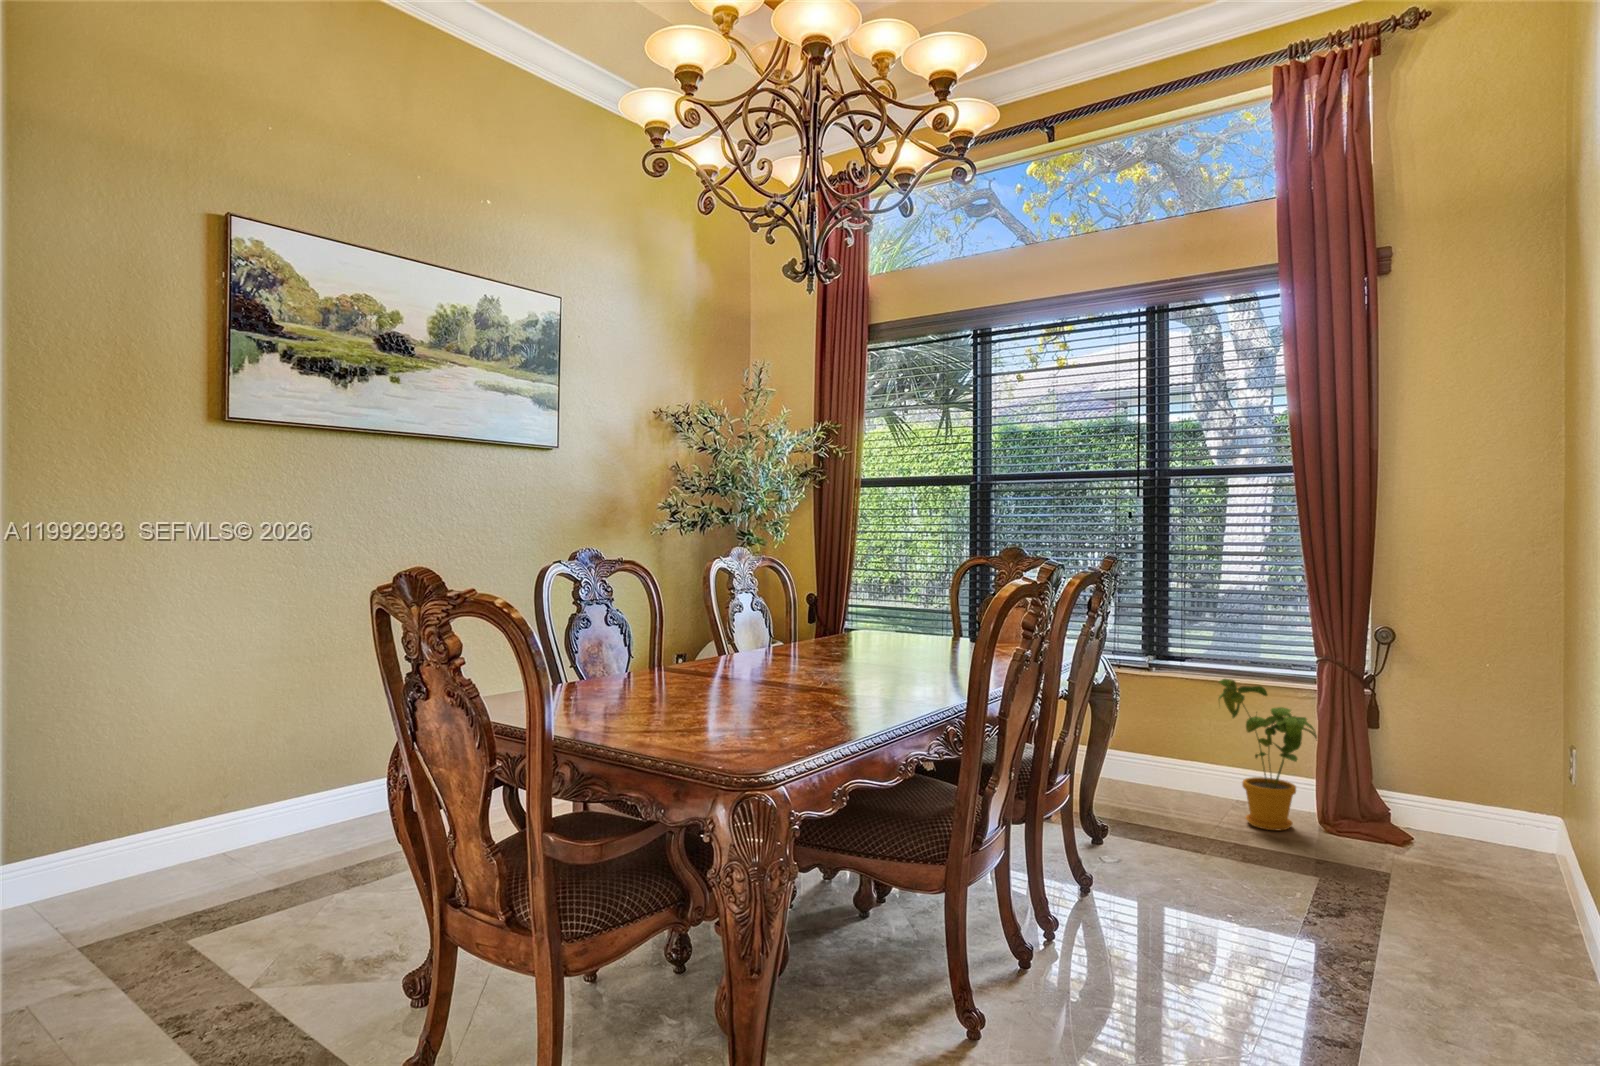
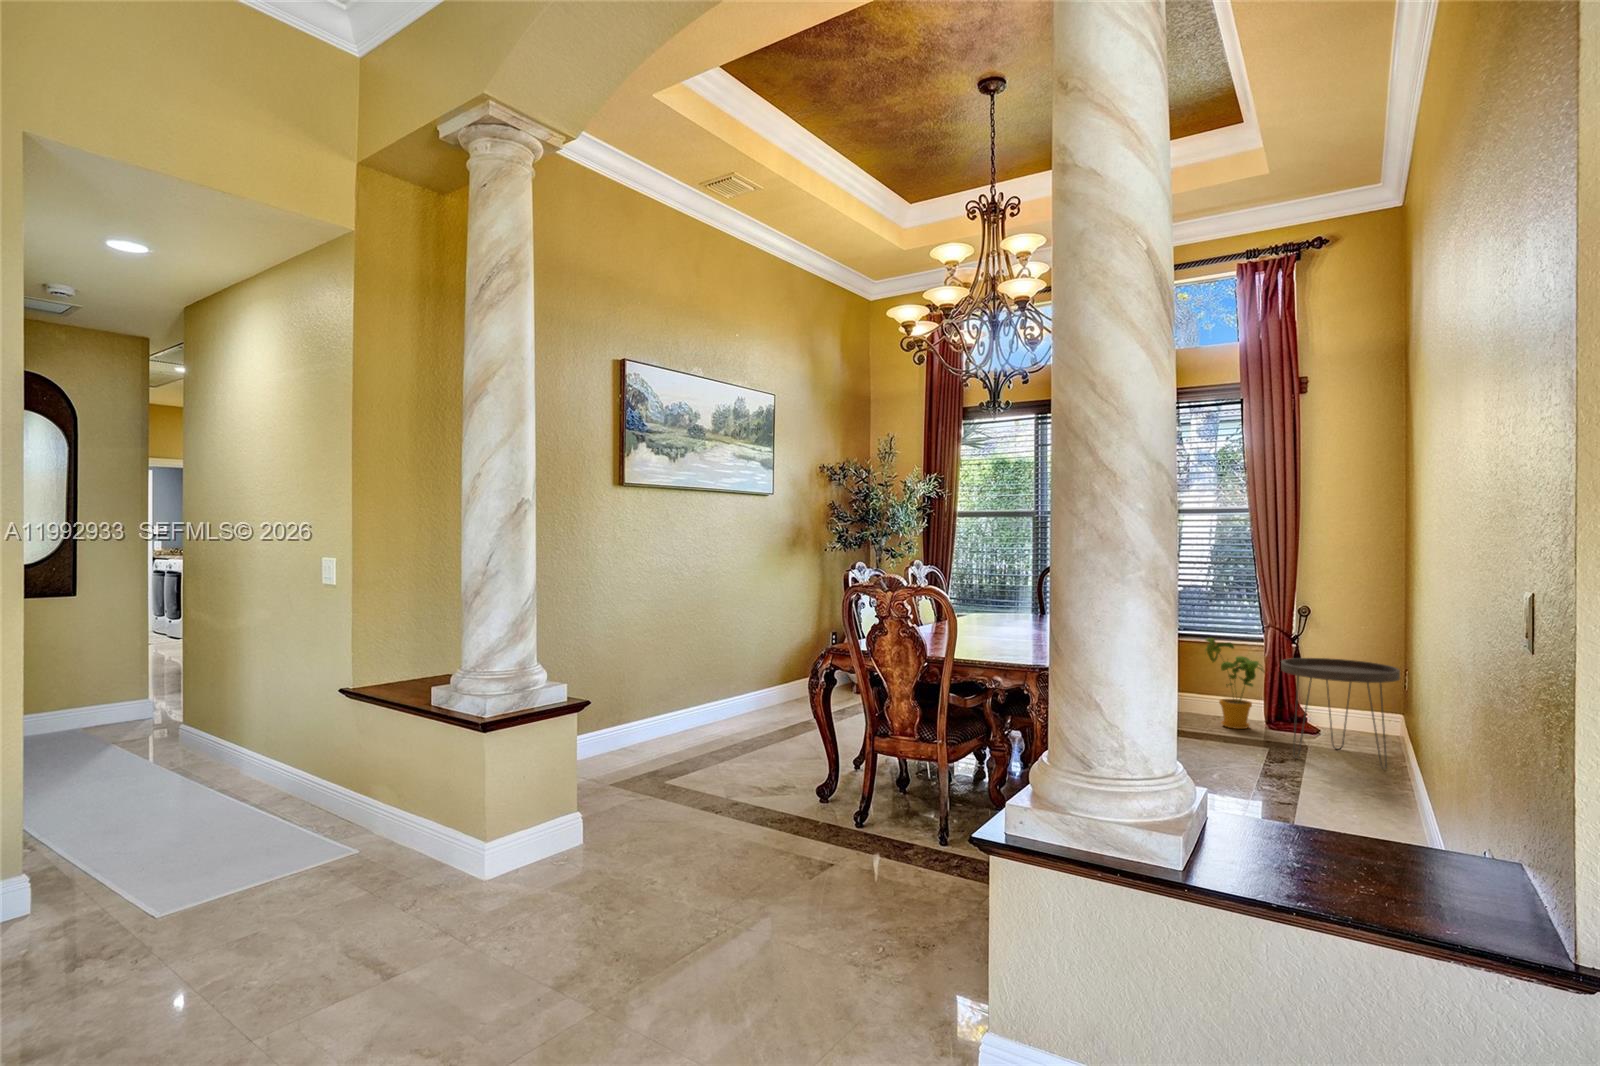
side table: none [1340,718,1558,932] -> present [1281,658,1400,769]

